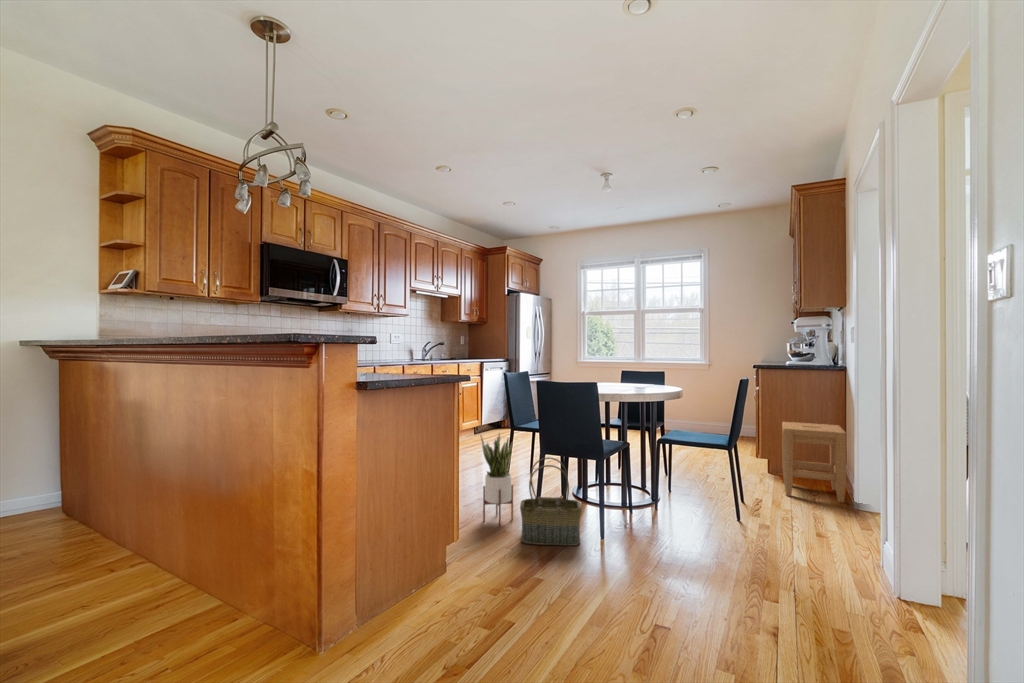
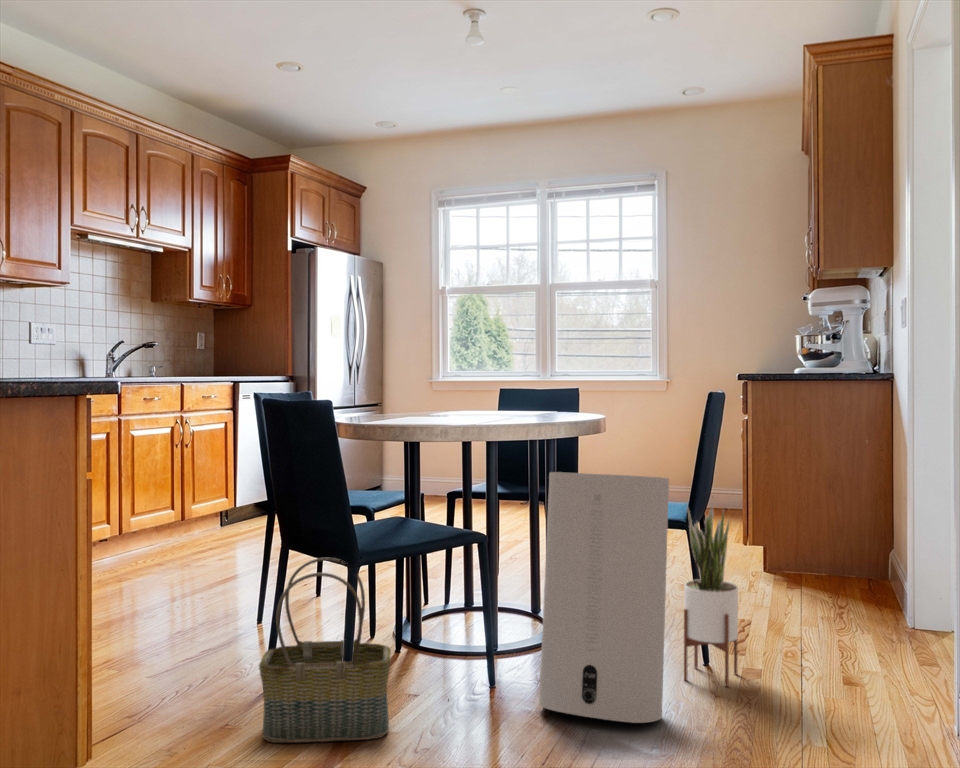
air purifier: none [653,420,721,547] -> present [539,472,669,723]
stool: present [782,422,846,503] -> none [786,476,895,620]
potted plant: present [480,433,513,526] -> present [684,502,738,687]

